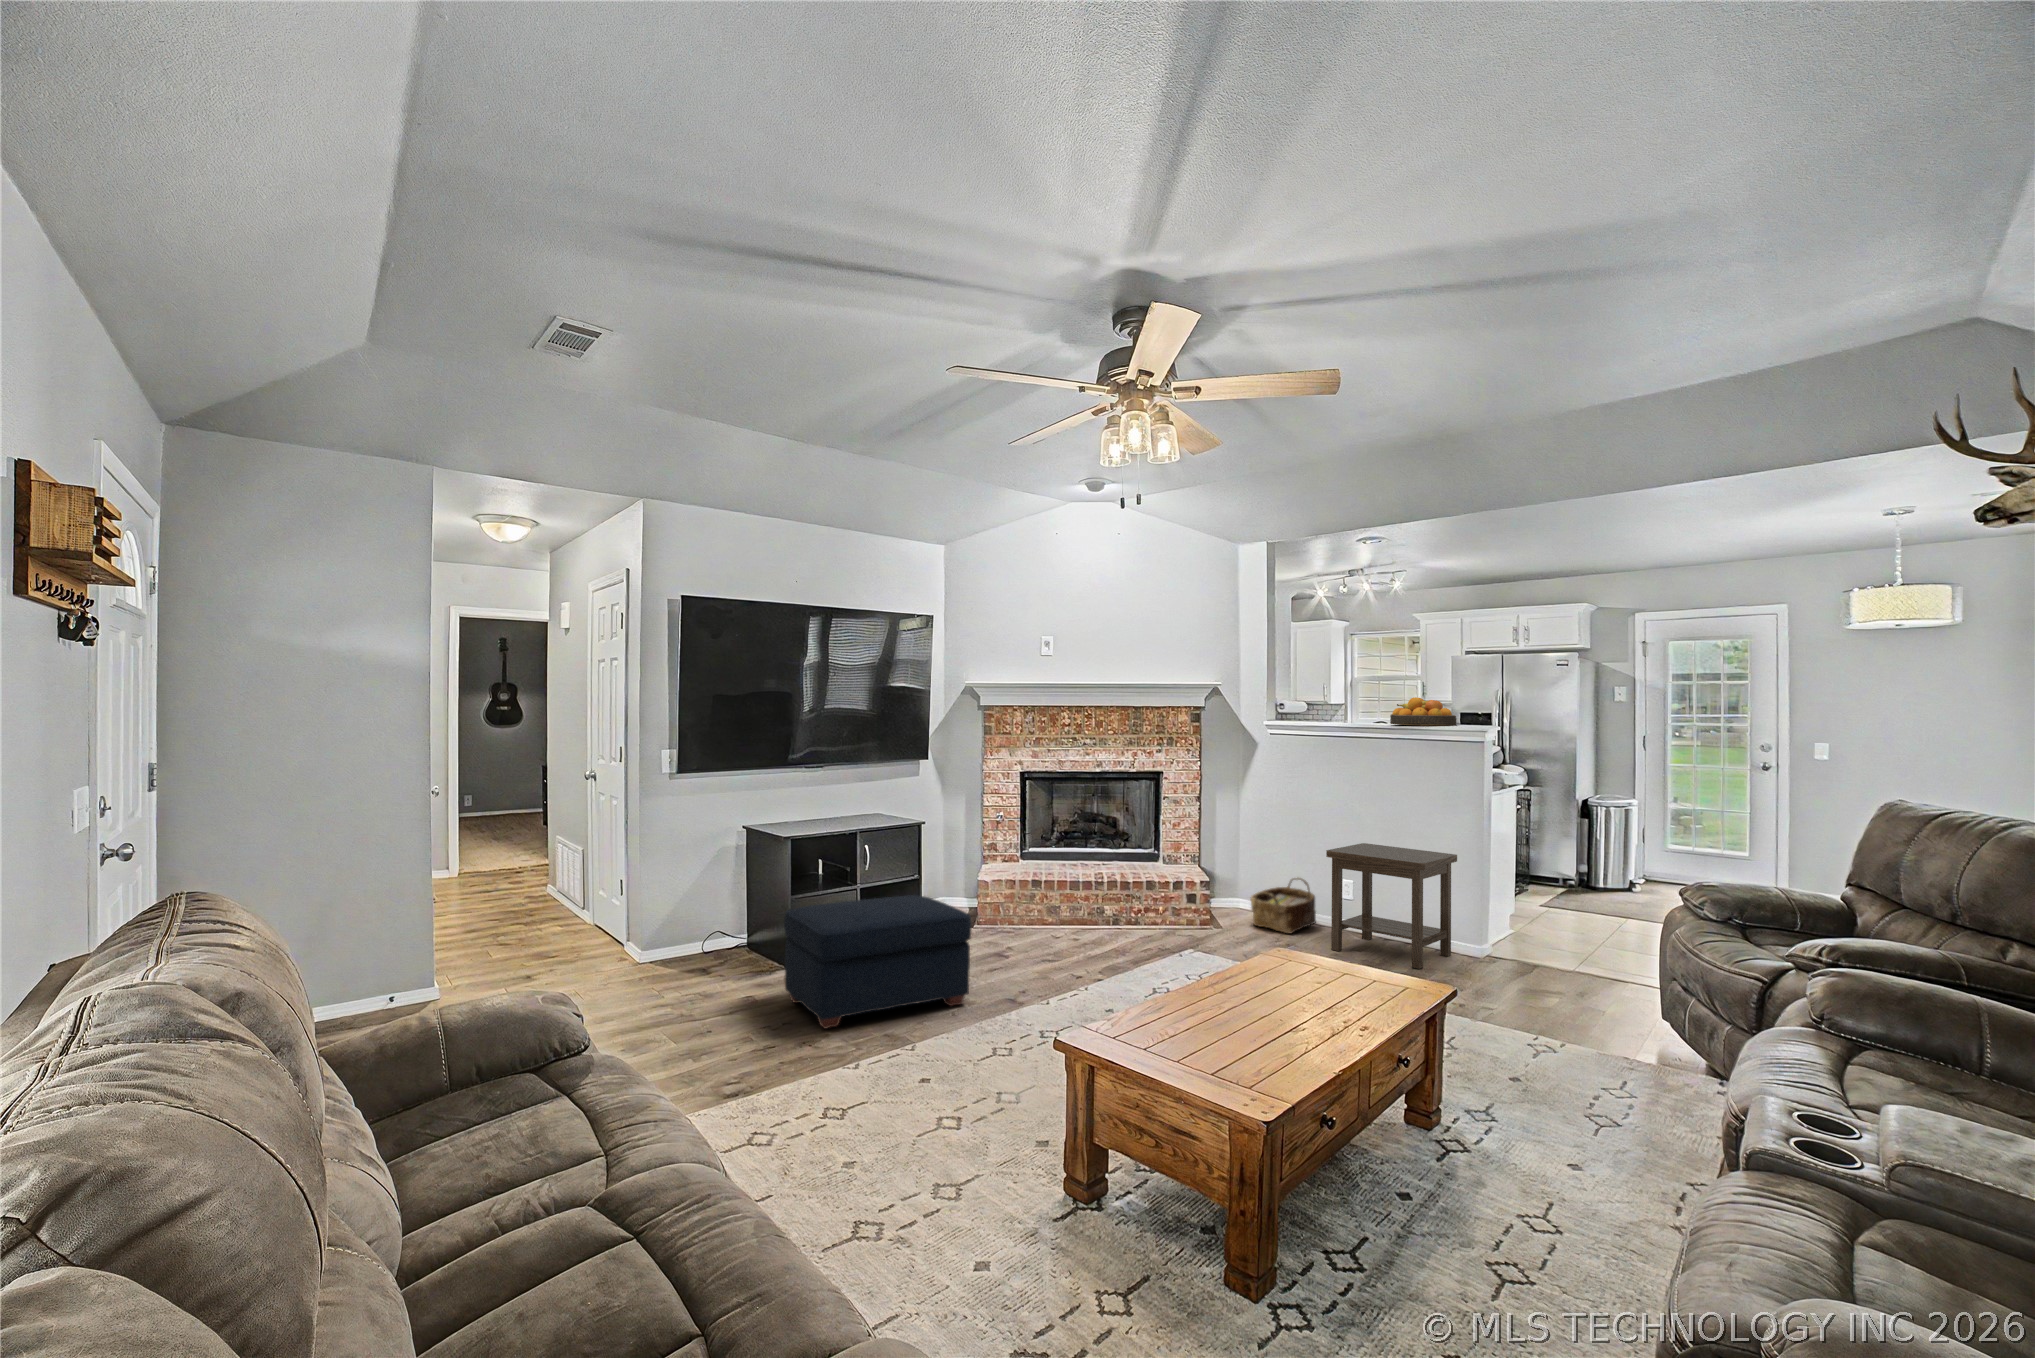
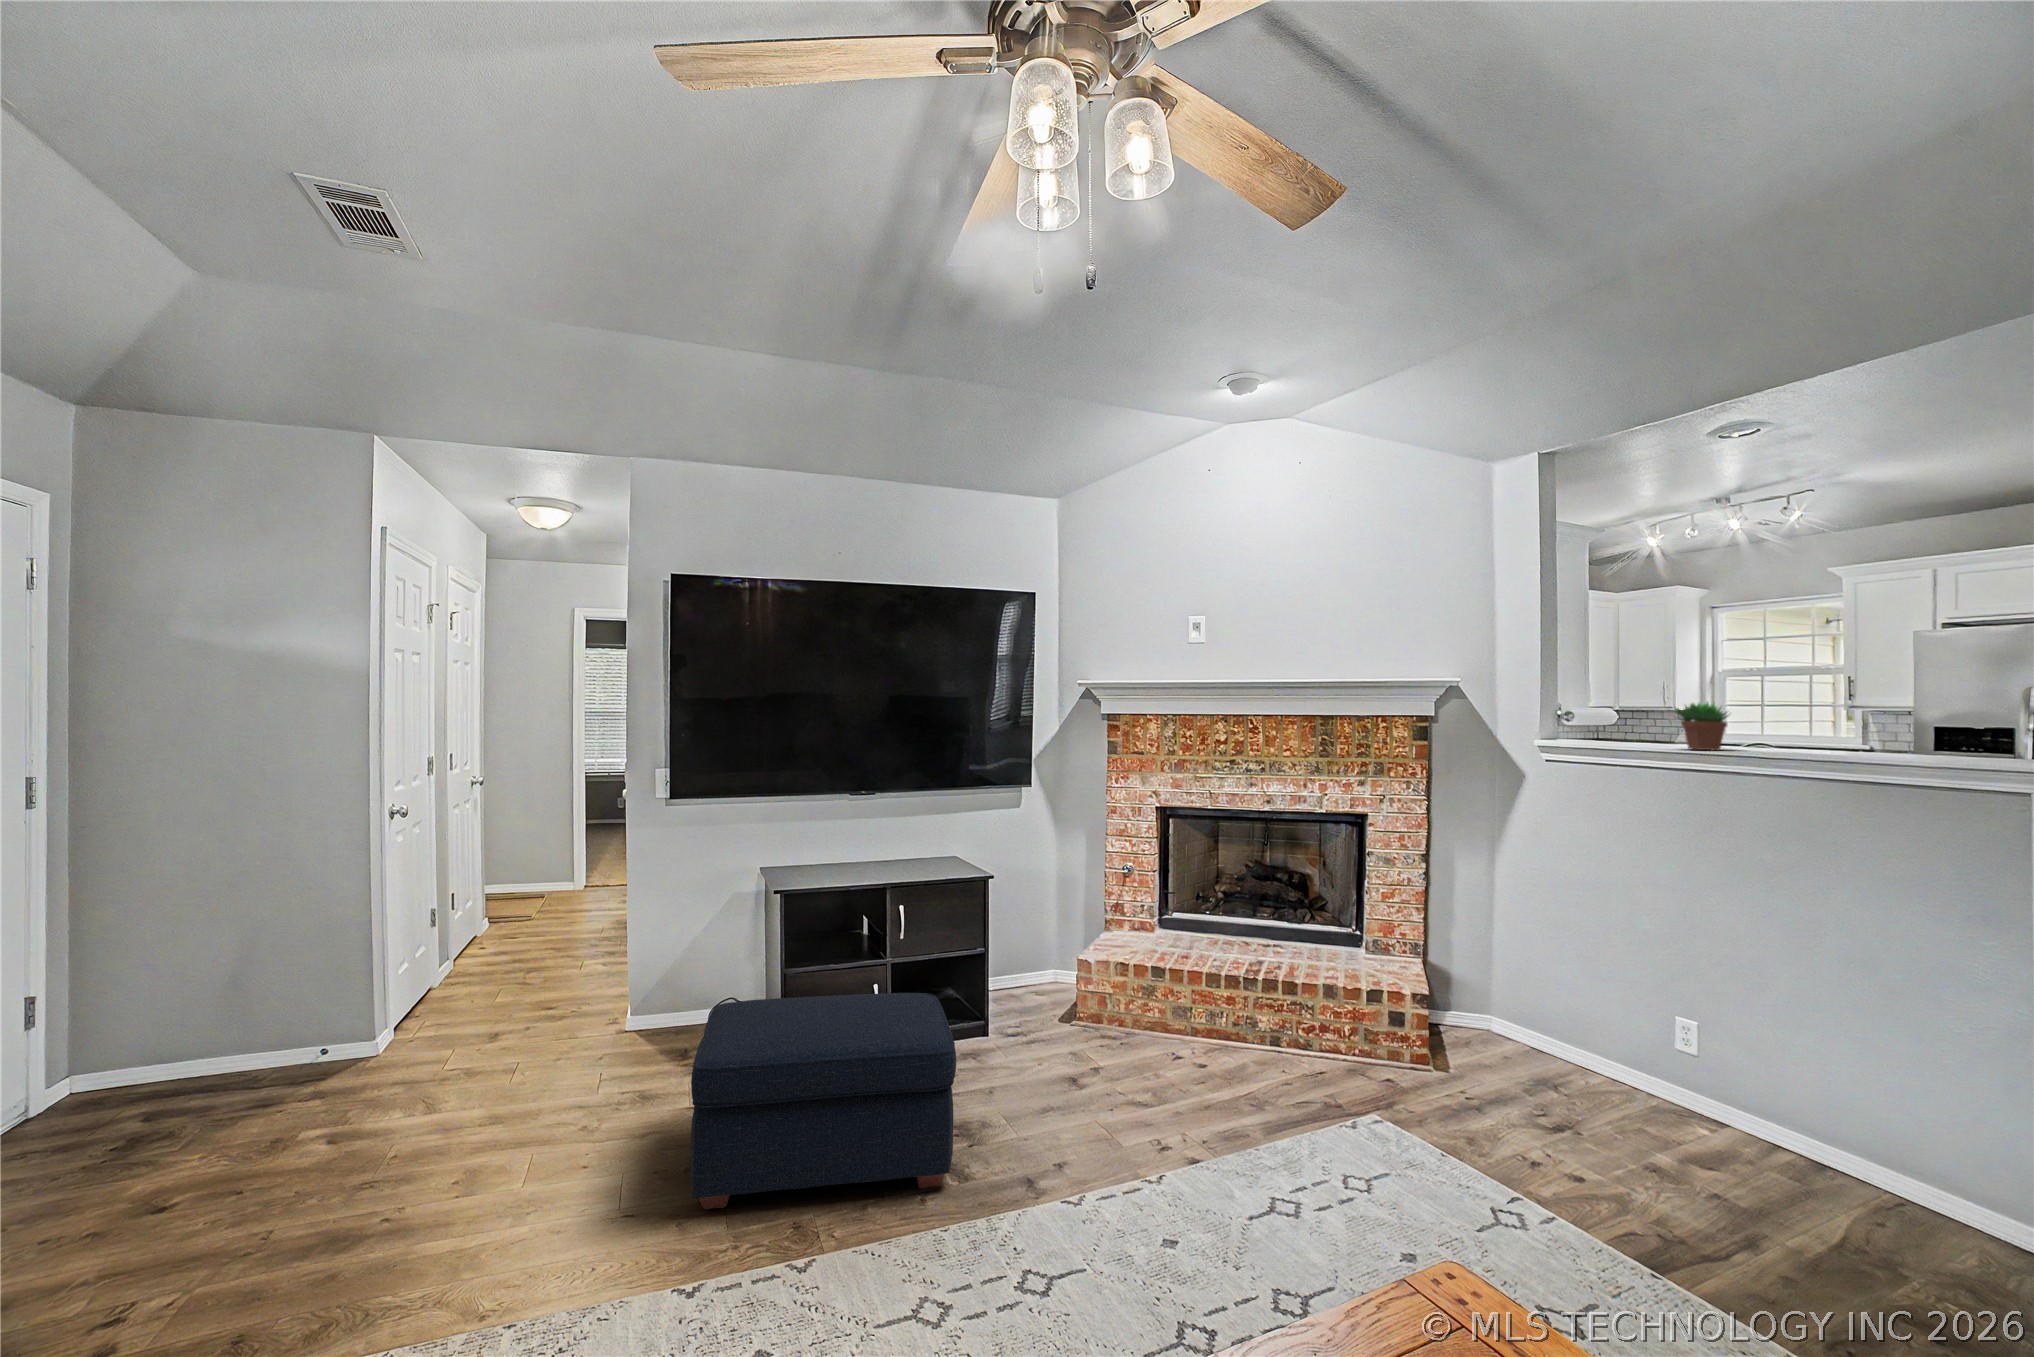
succulent plant: none [1339,696,1369,724] -> present [1675,701,1728,750]
fruit bowl: present [1390,697,1456,726] -> none [1776,704,1931,759]
side table: present [1326,843,1457,969] -> none [1637,961,1937,1242]
woven basket: present [1250,878,1316,933] -> none [1504,1000,1629,1101]

